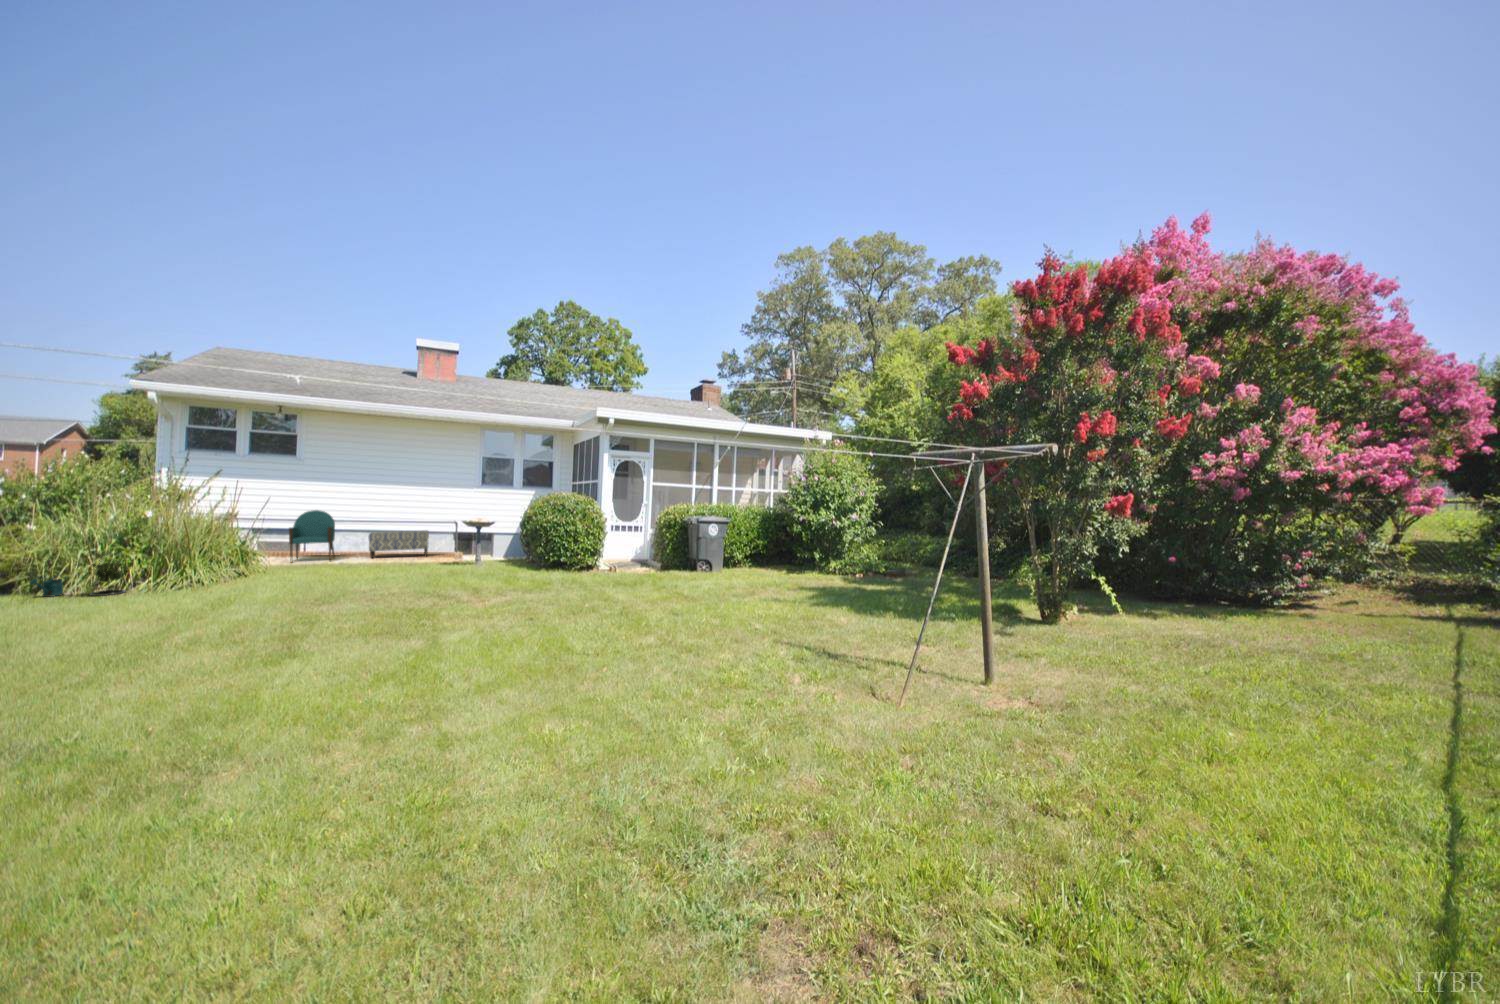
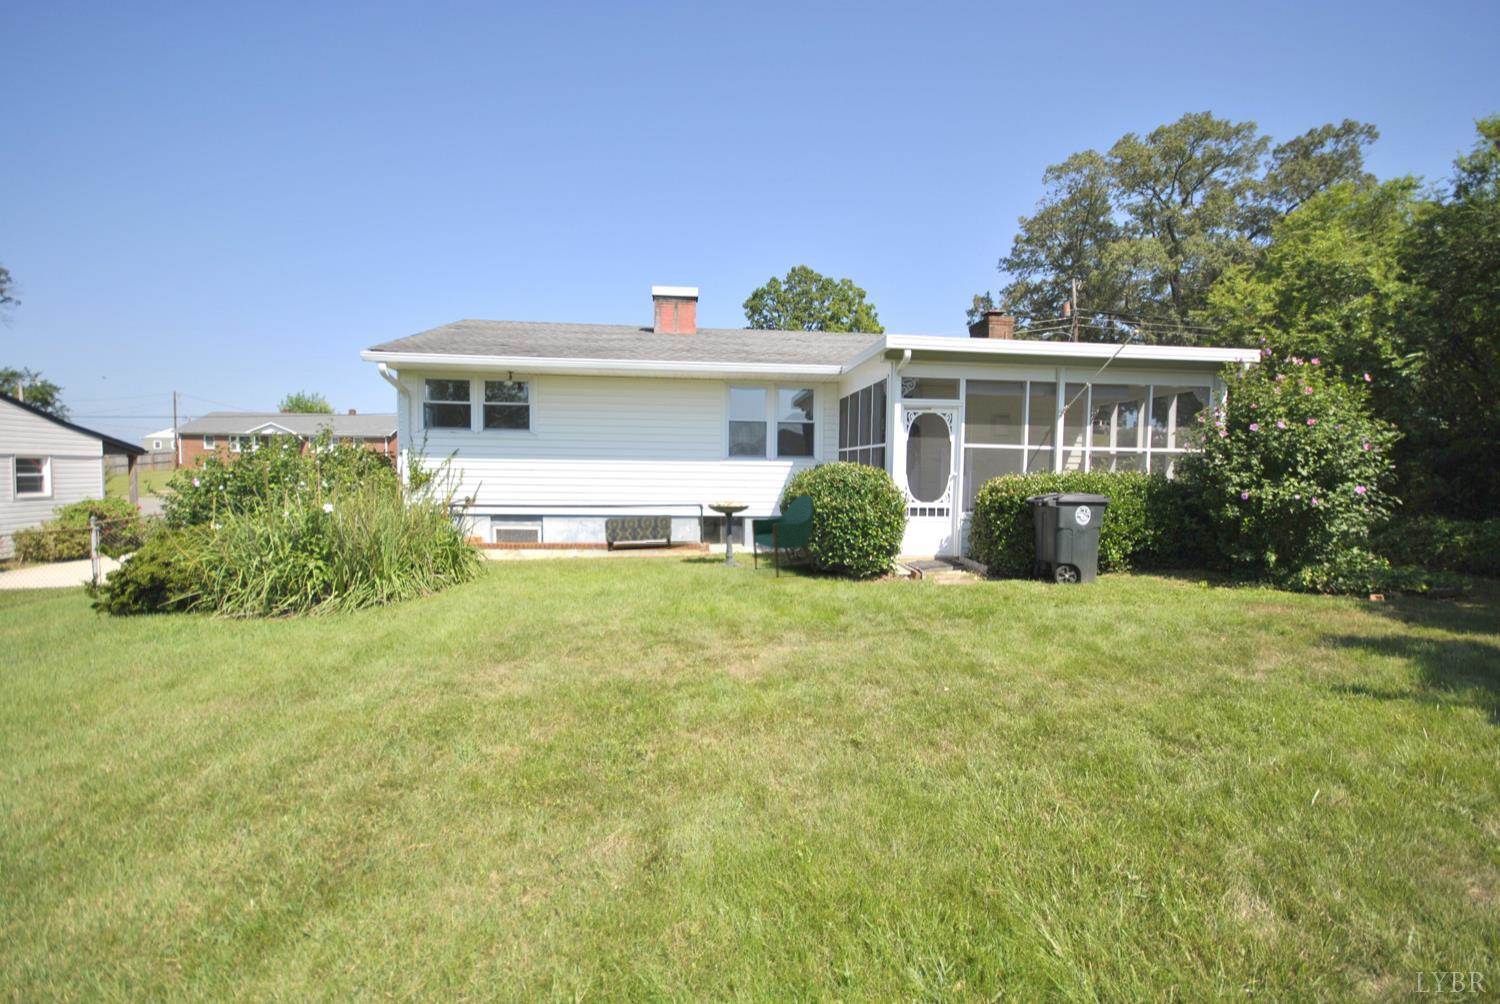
chair: present [289,510,335,562] -> present [752,495,816,576]
potted tree: present [89,553,125,596] -> none [272,551,319,613]
watering can: present [30,576,63,597] -> none [213,584,259,612]

